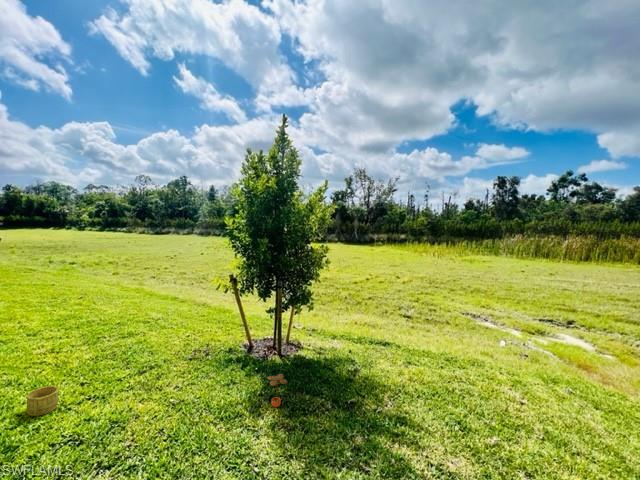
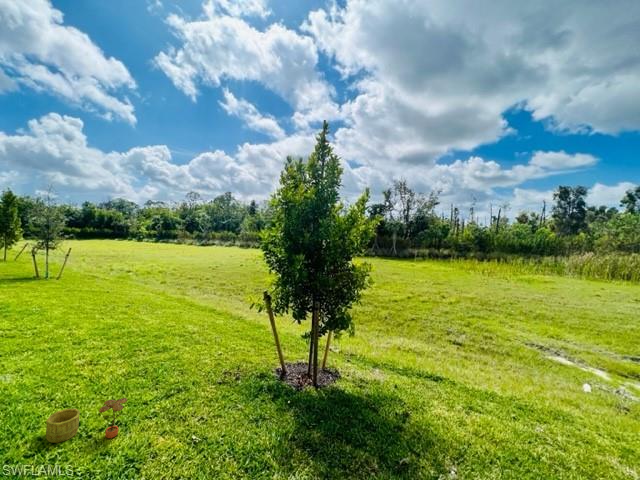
potted plant: present [267,374,287,407] -> present [99,398,127,438]

